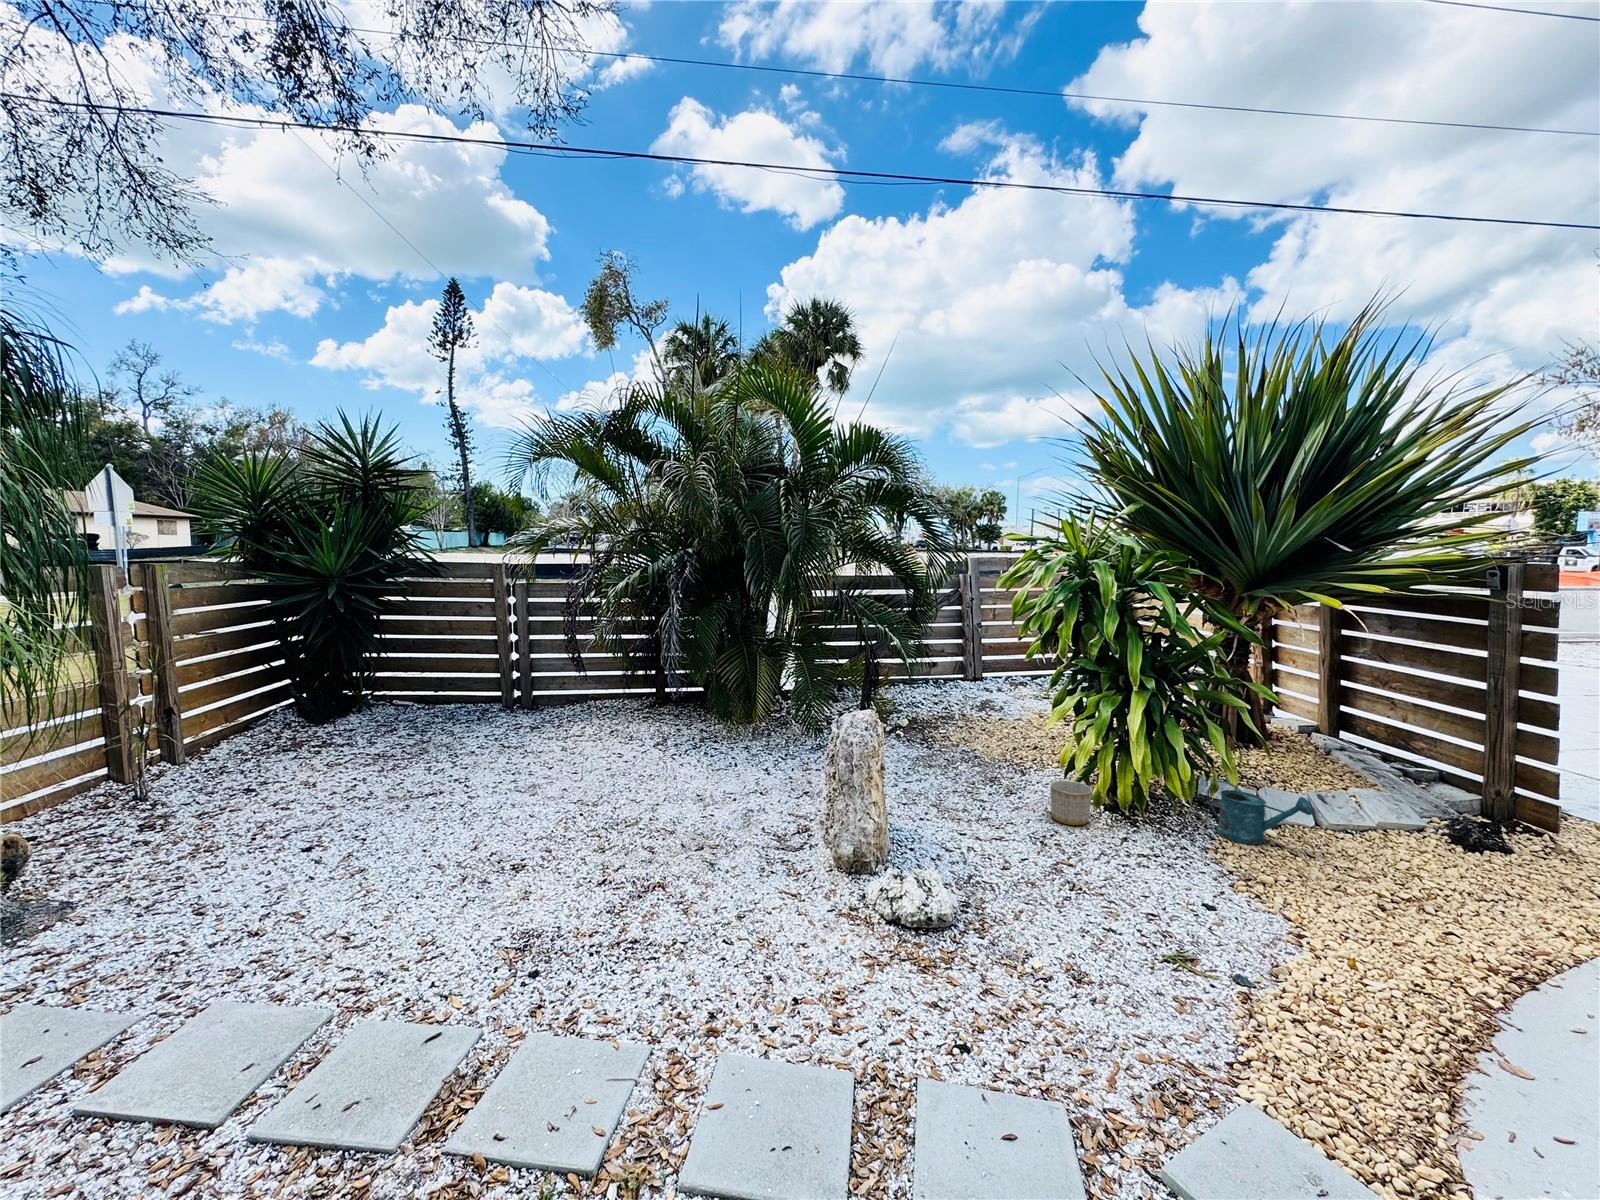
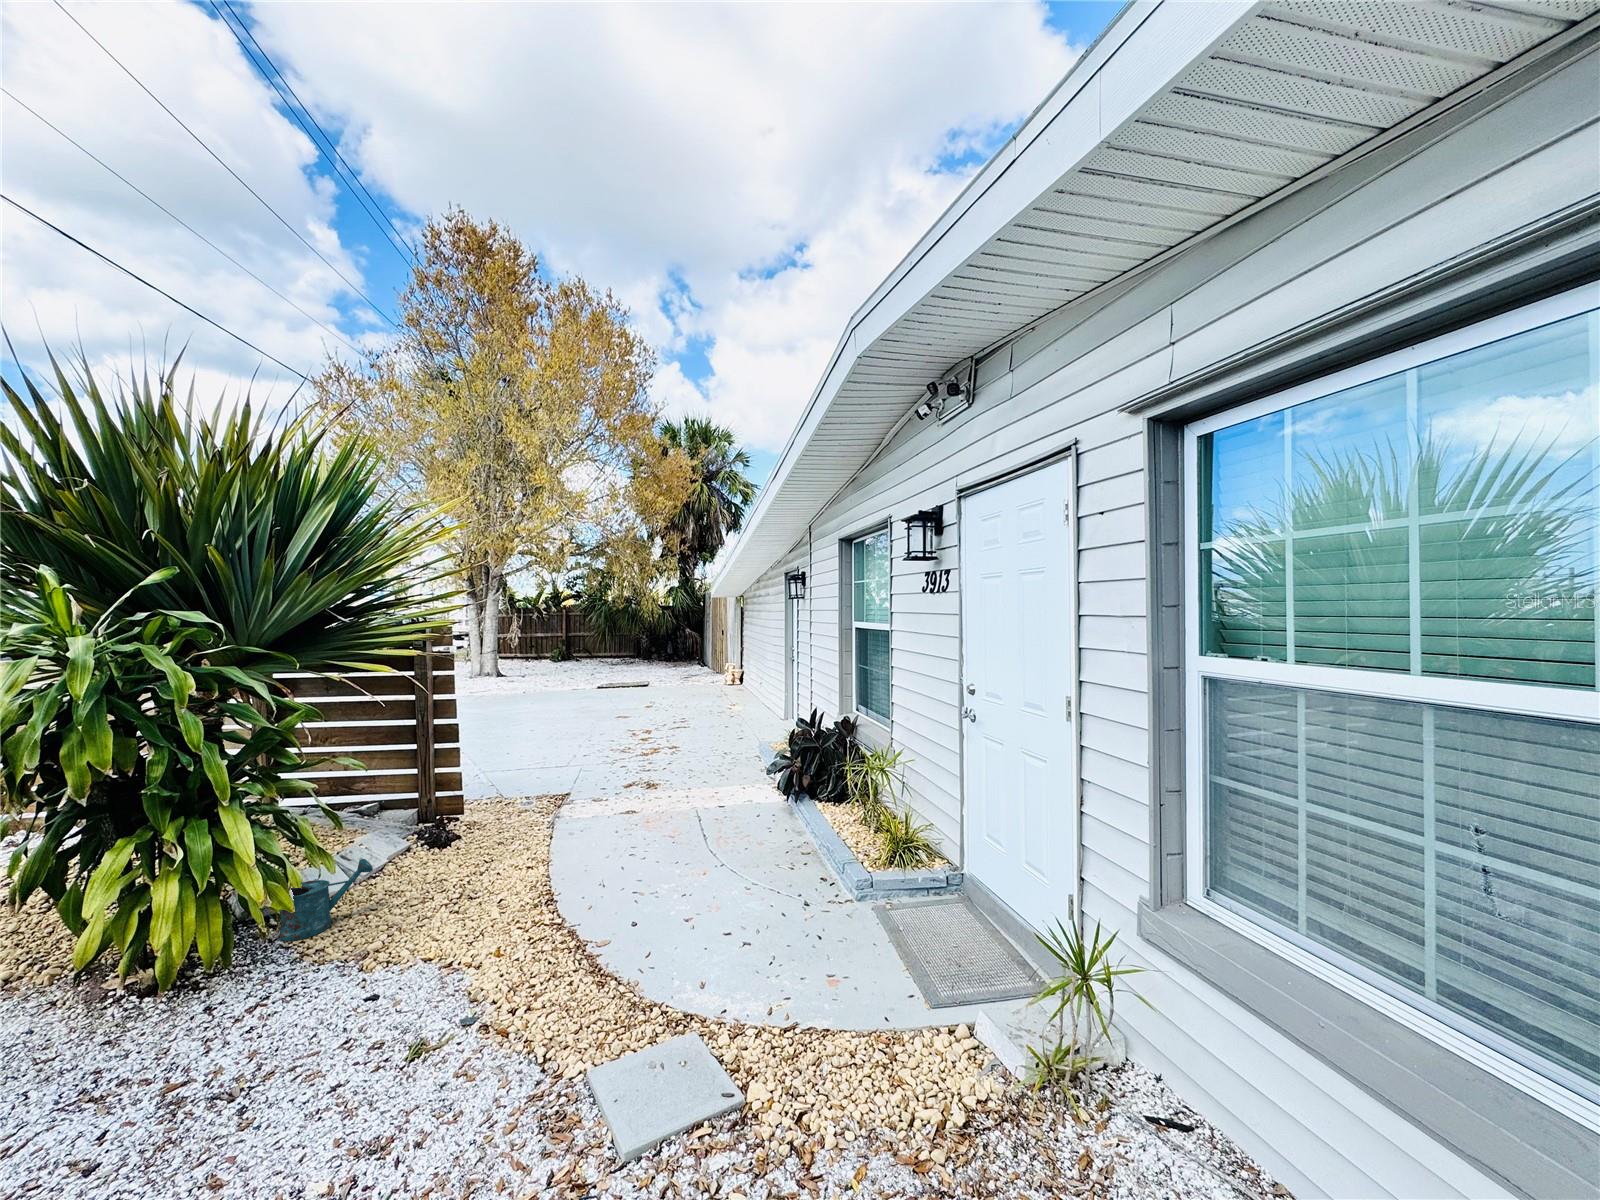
planter: present [1050,780,1092,825] -> none [46,981,132,1063]

